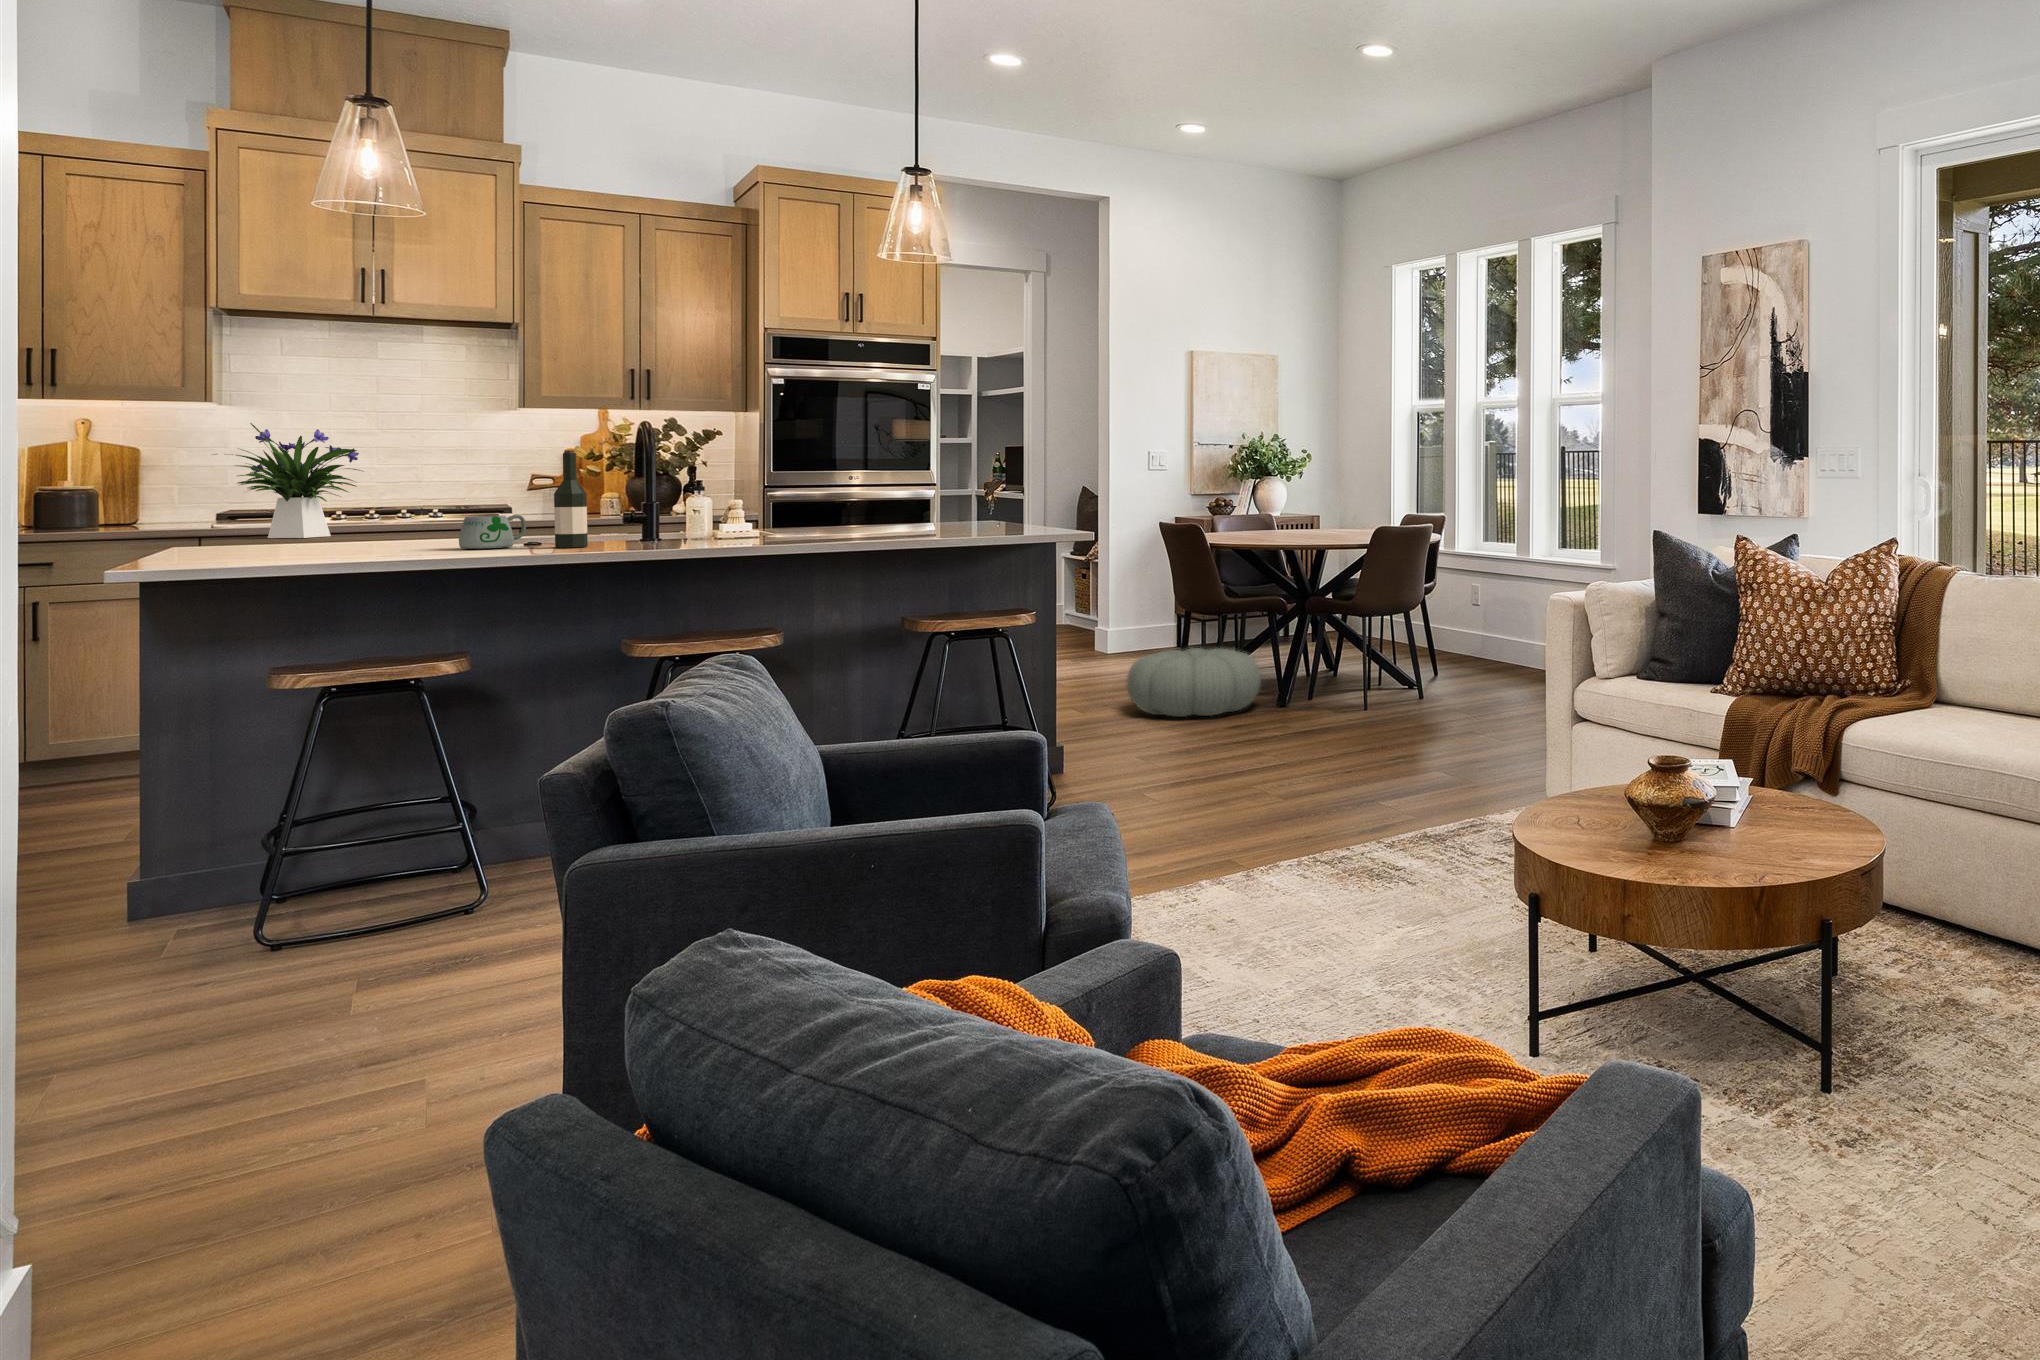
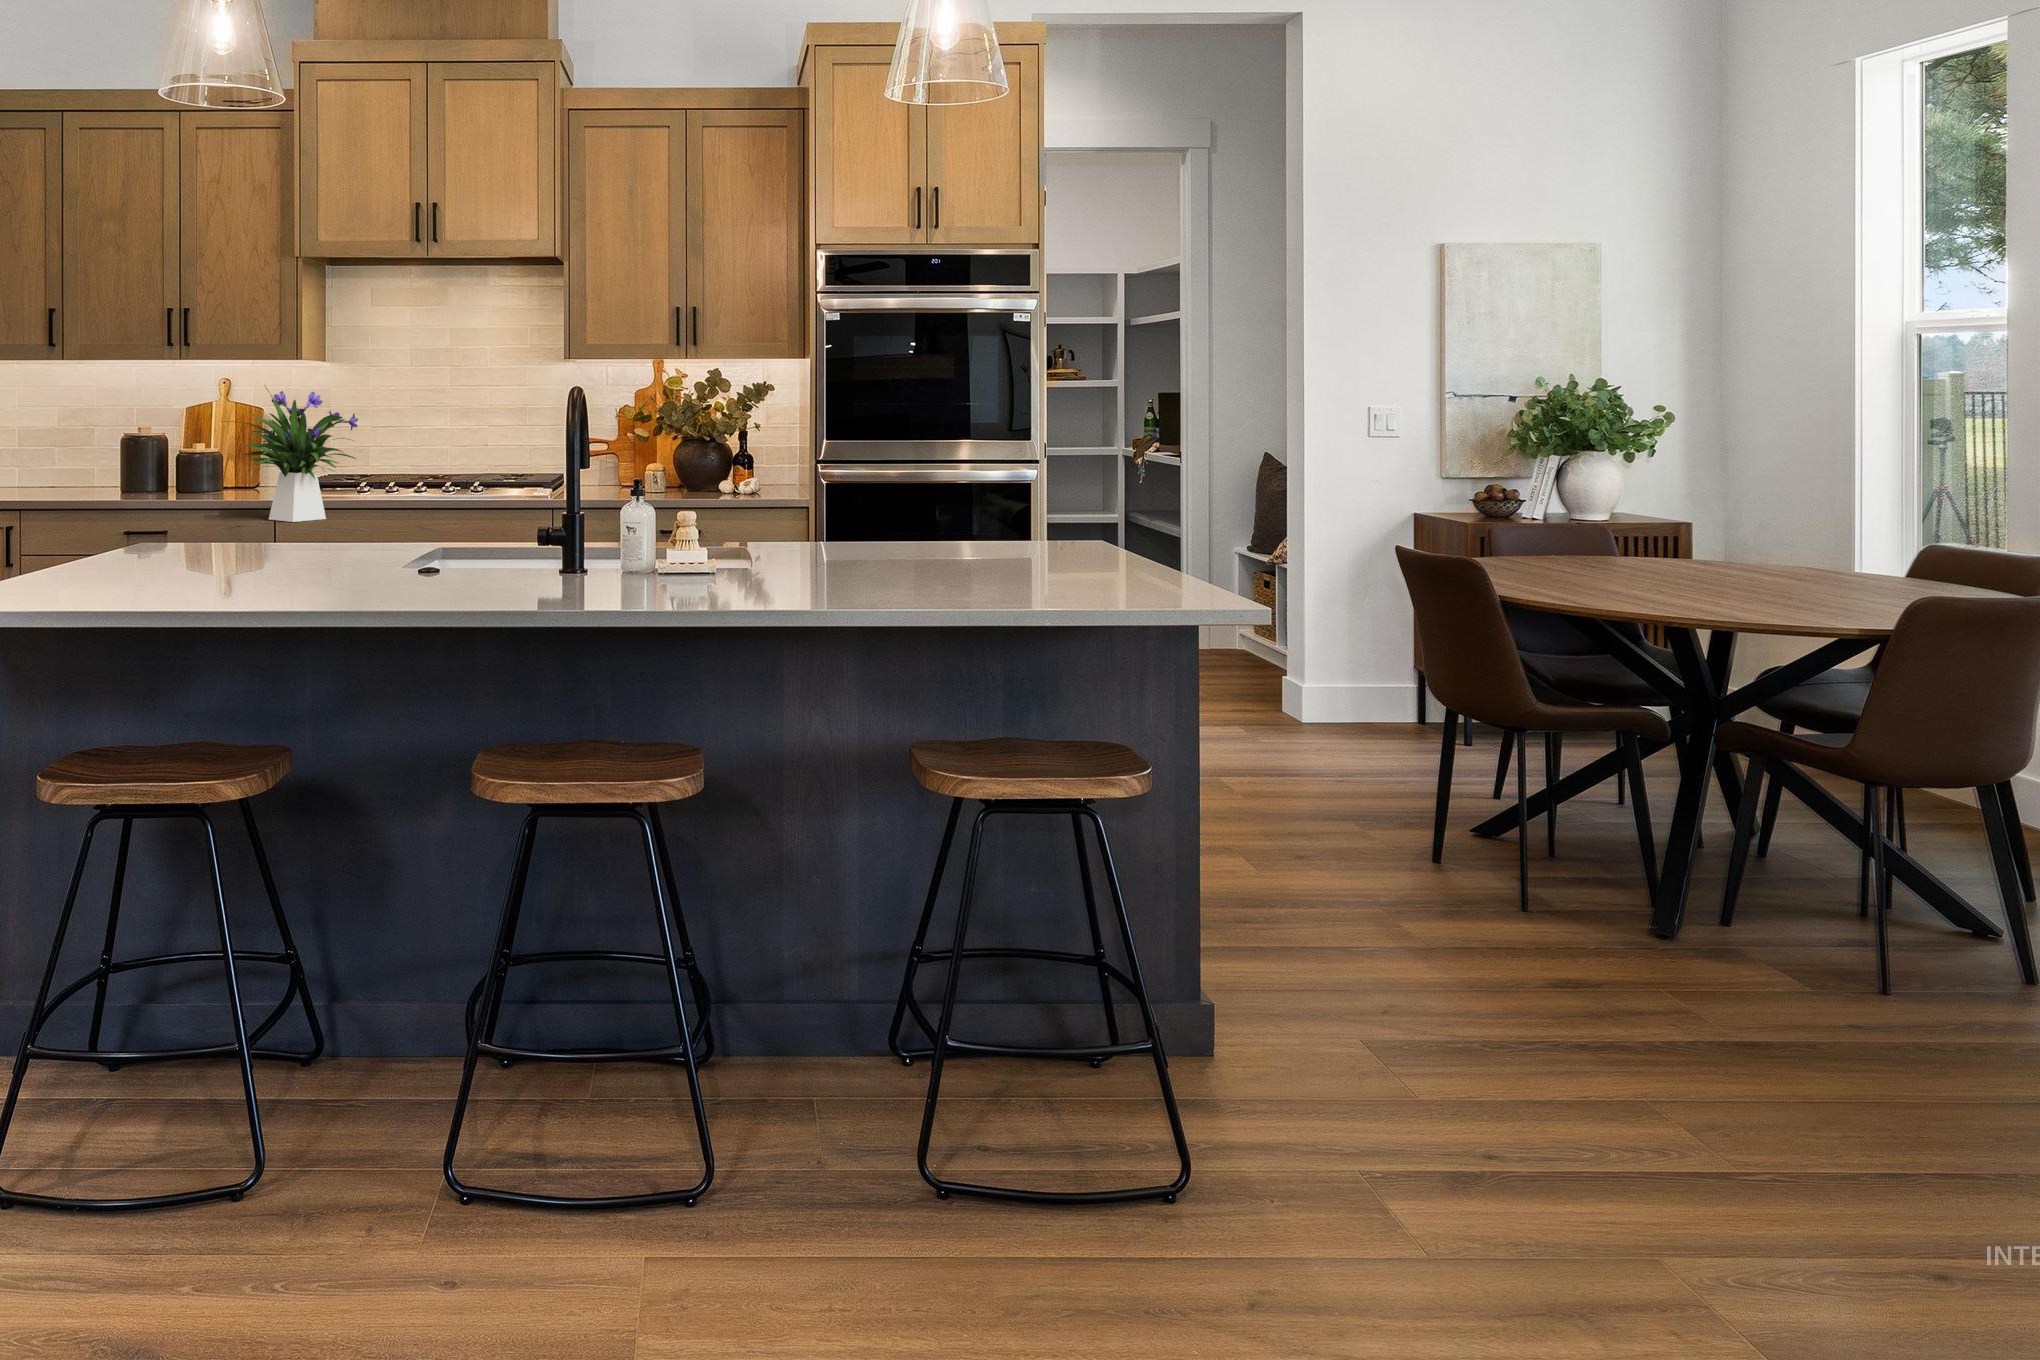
wine bottle: present [554,451,588,548] -> none [405,434,447,588]
mug: present [459,515,526,548] -> none [310,526,397,580]
pouf: present [1127,648,1261,717] -> none [1345,787,1640,959]

